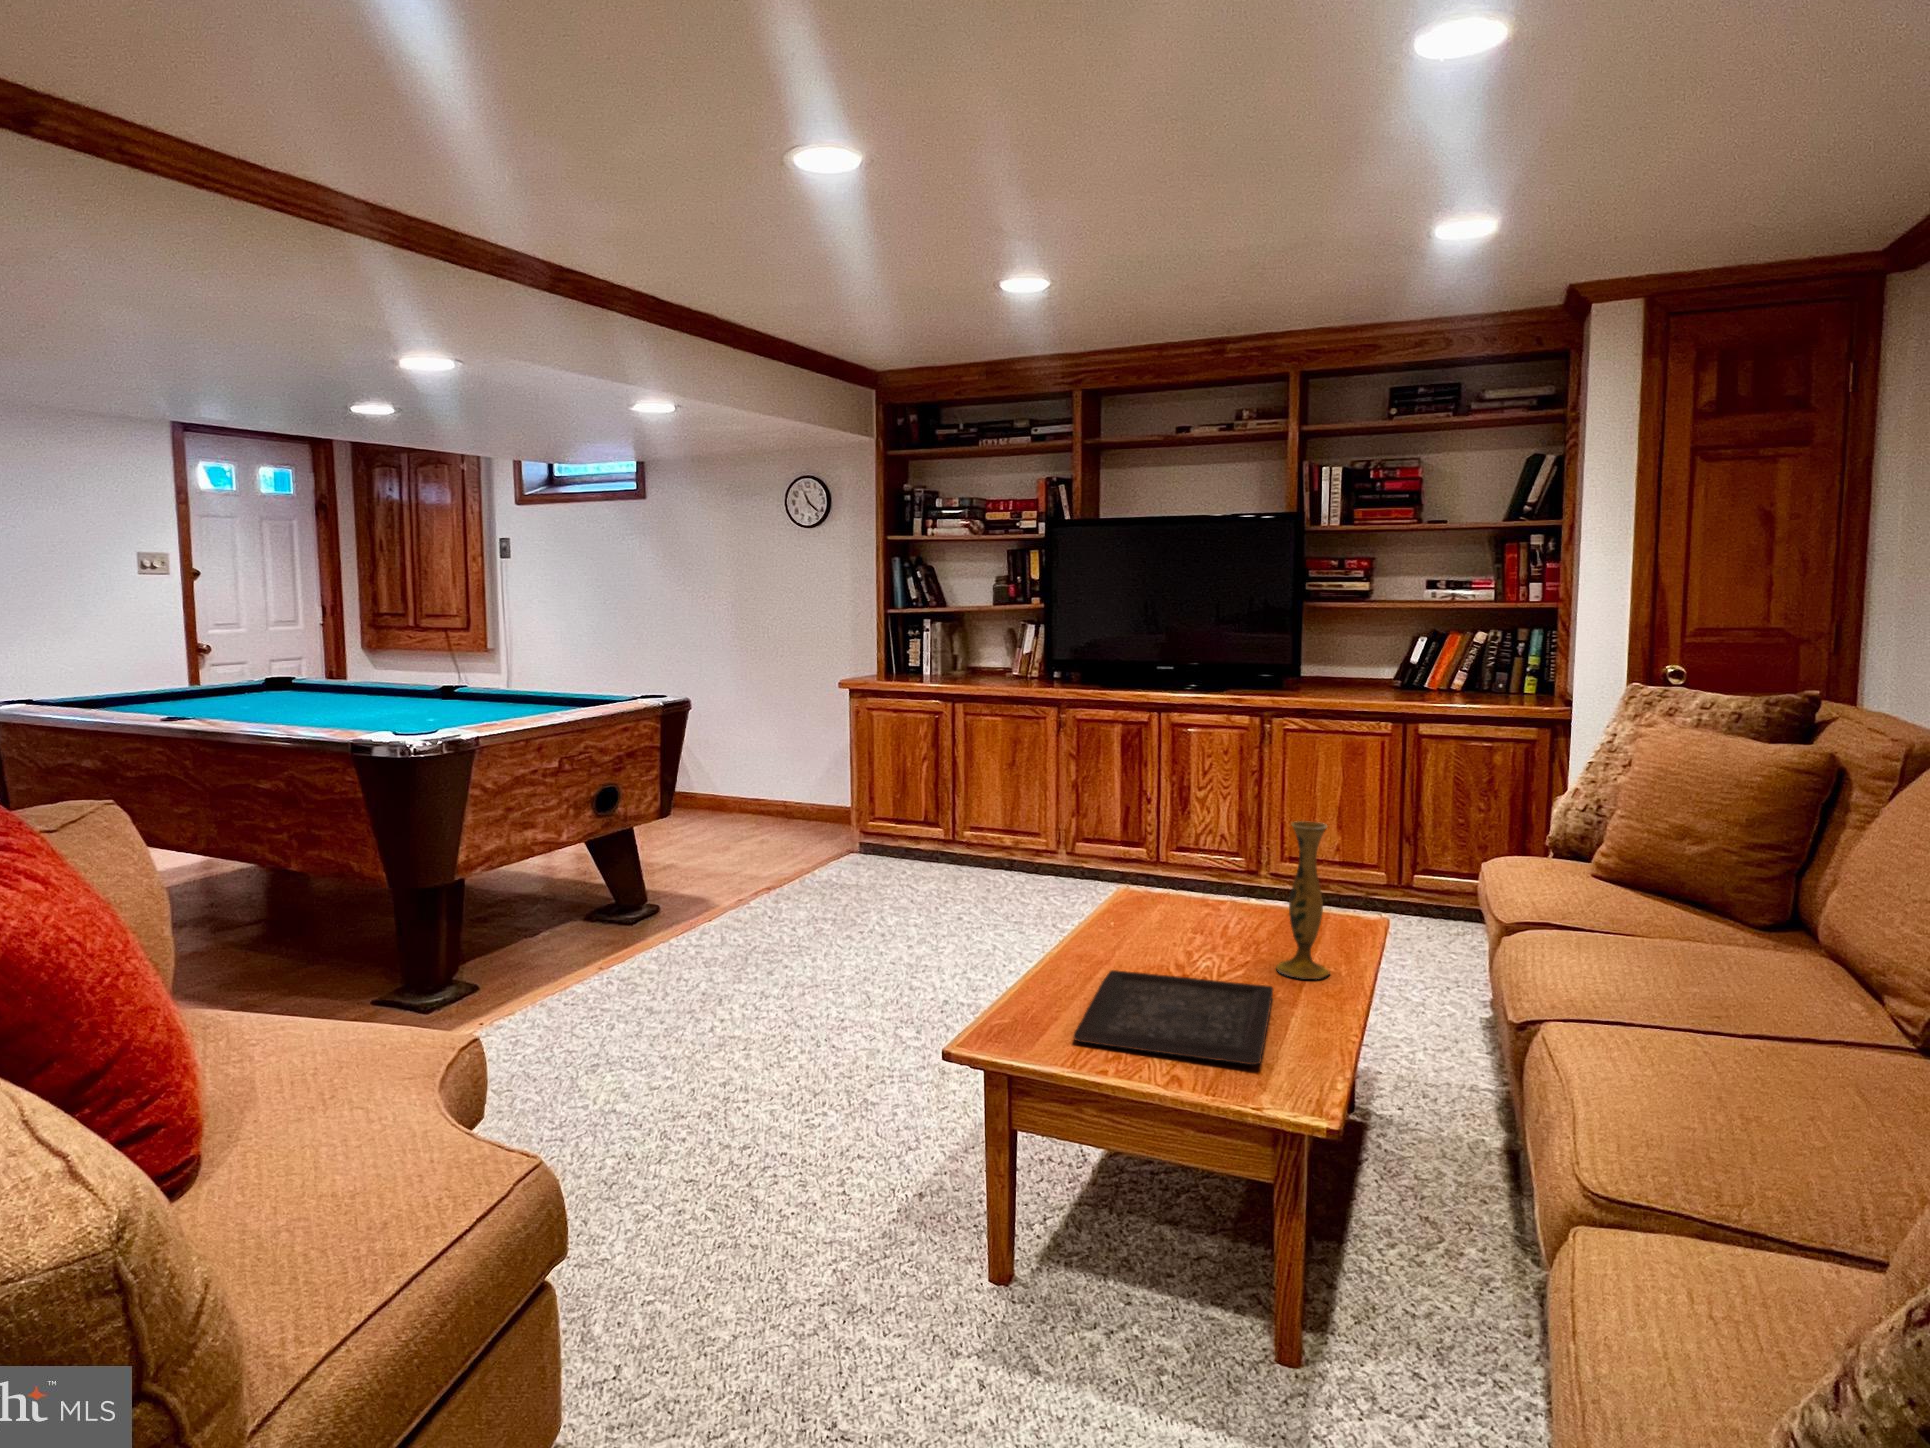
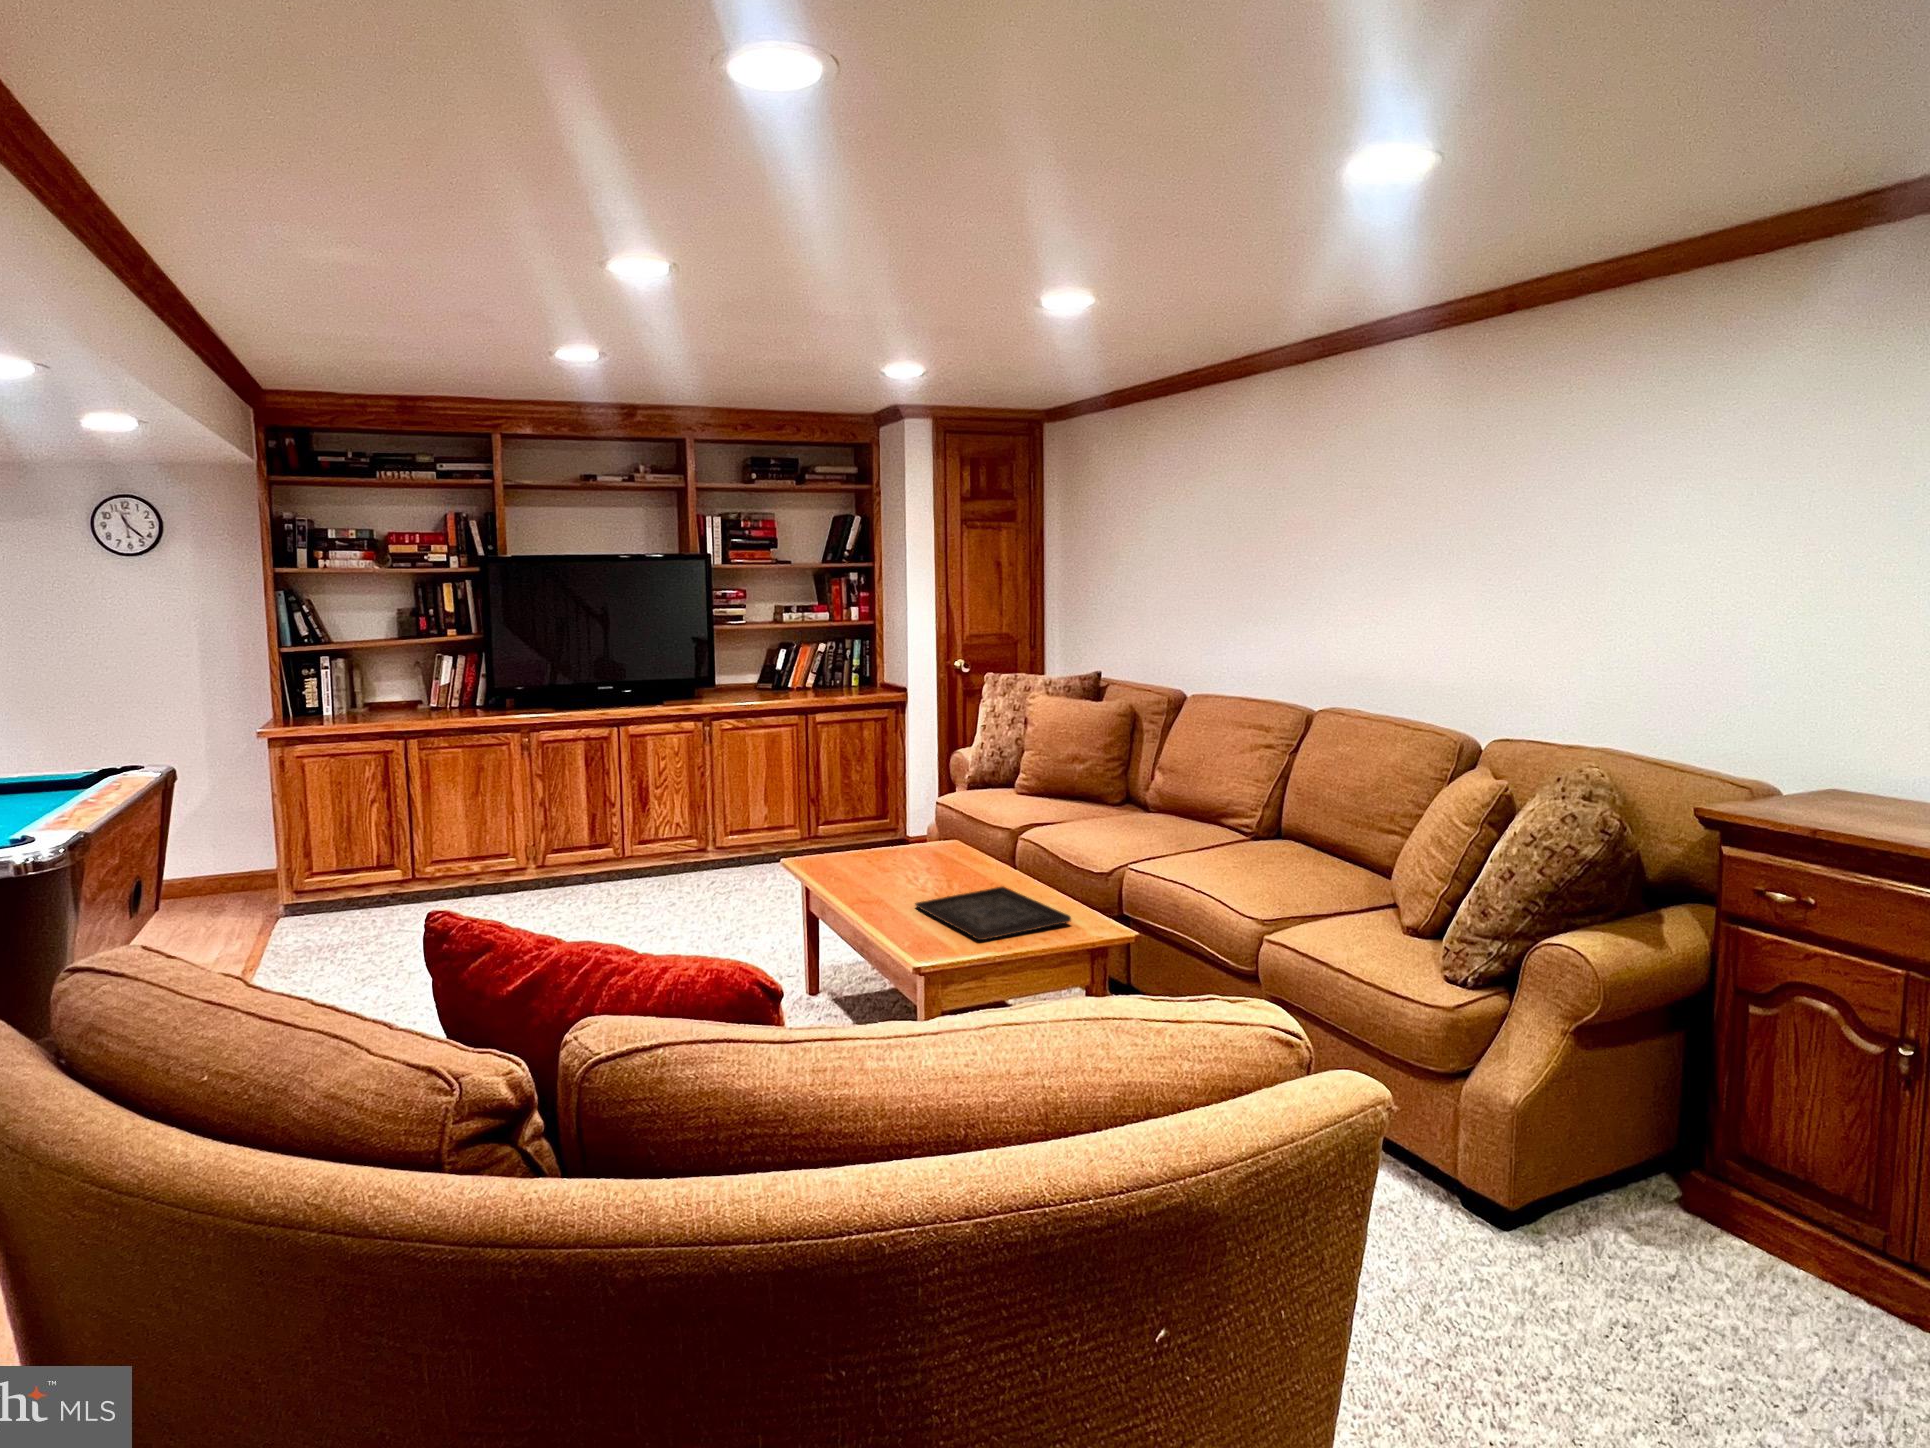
vase: present [1277,821,1330,979] -> none [971,782,1003,881]

